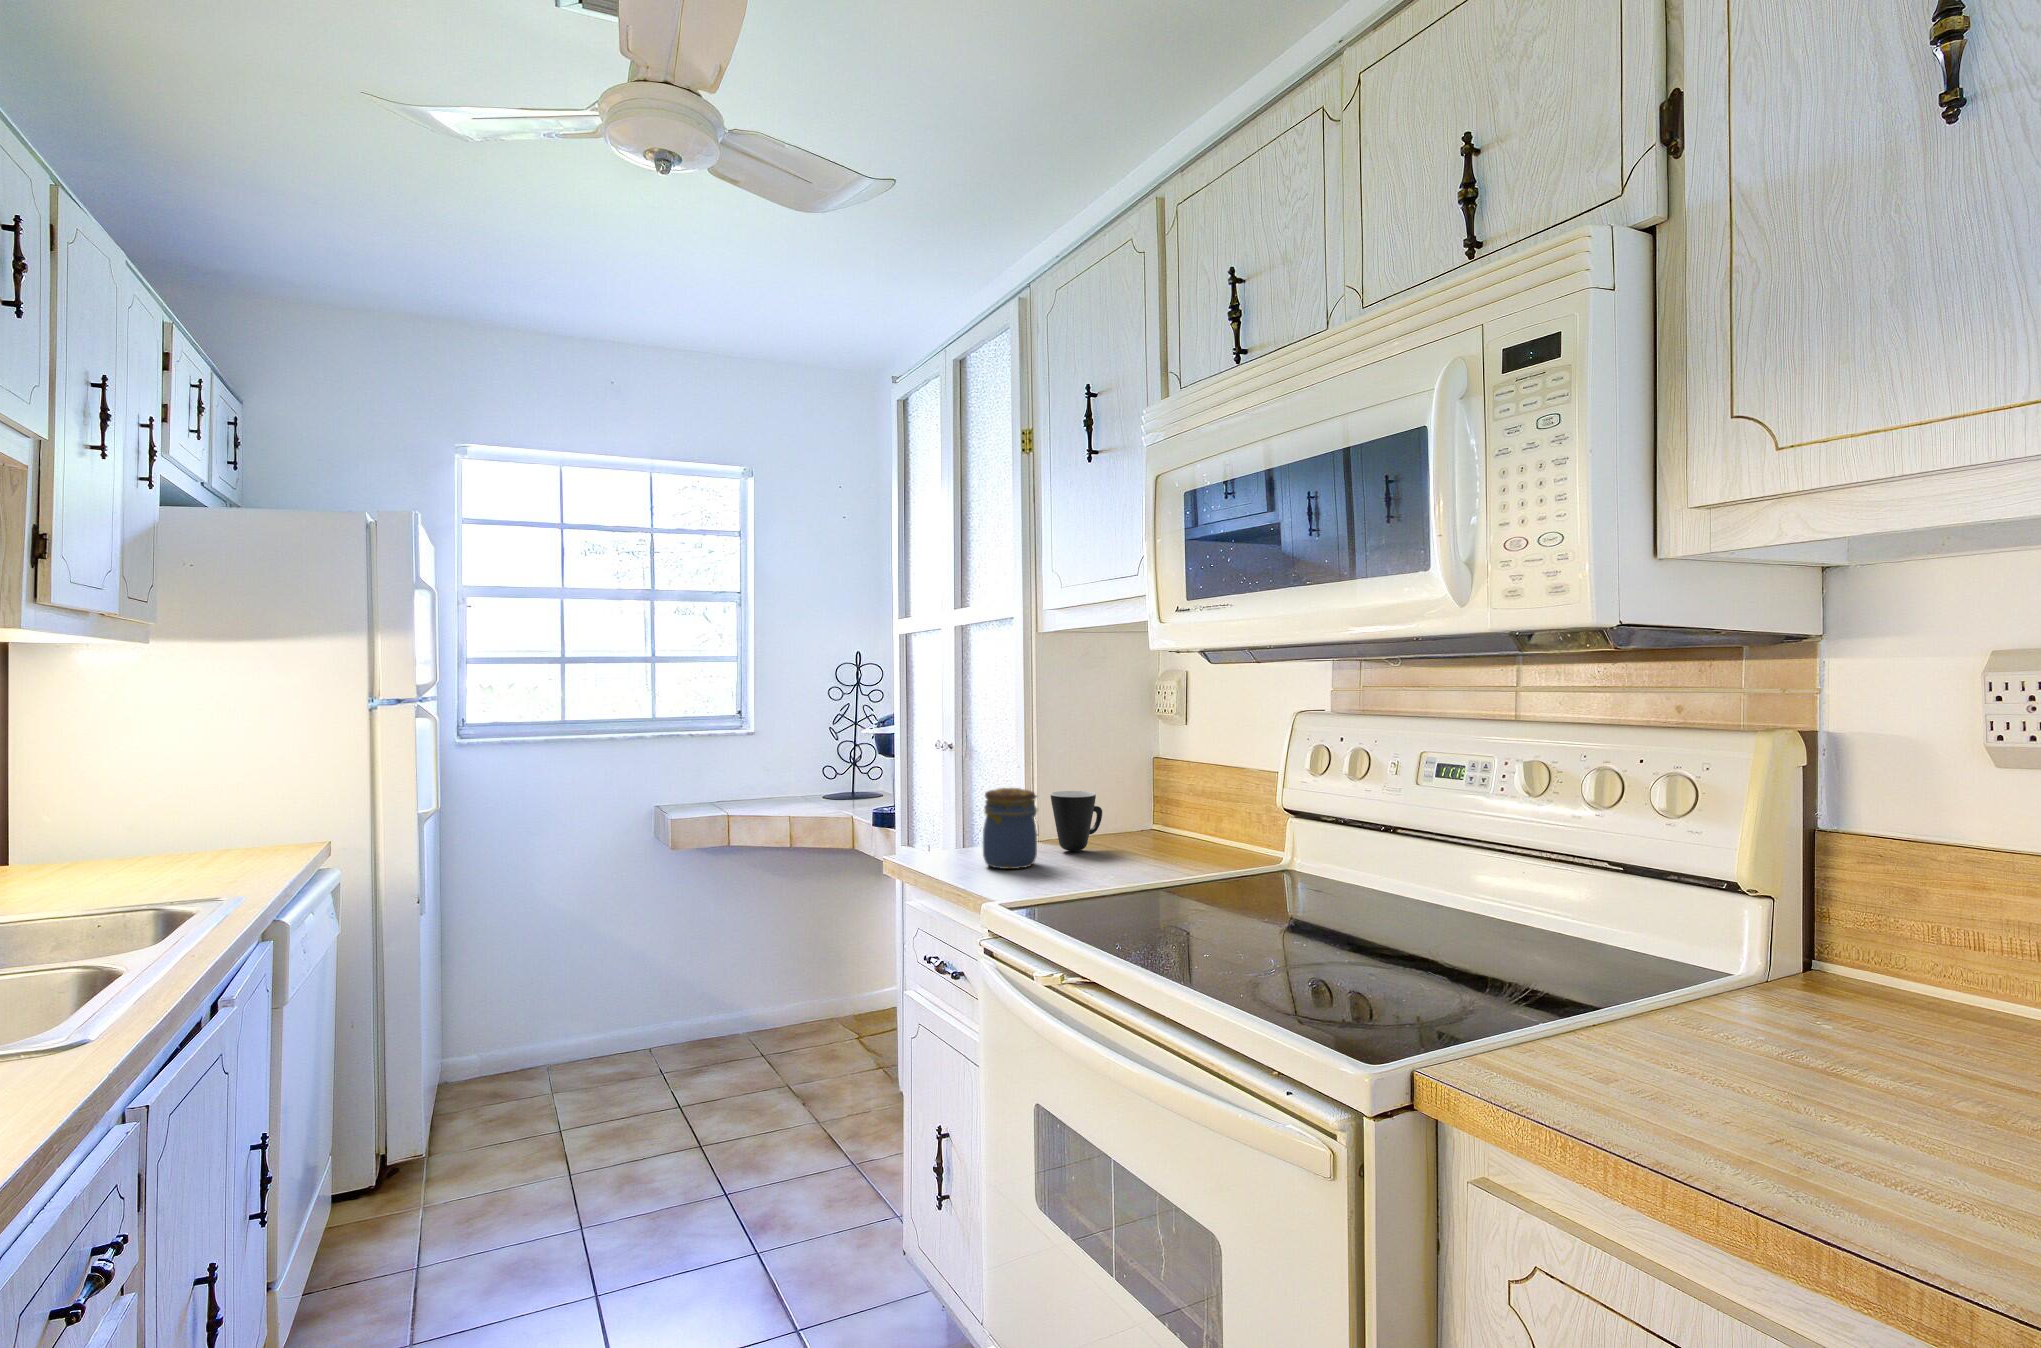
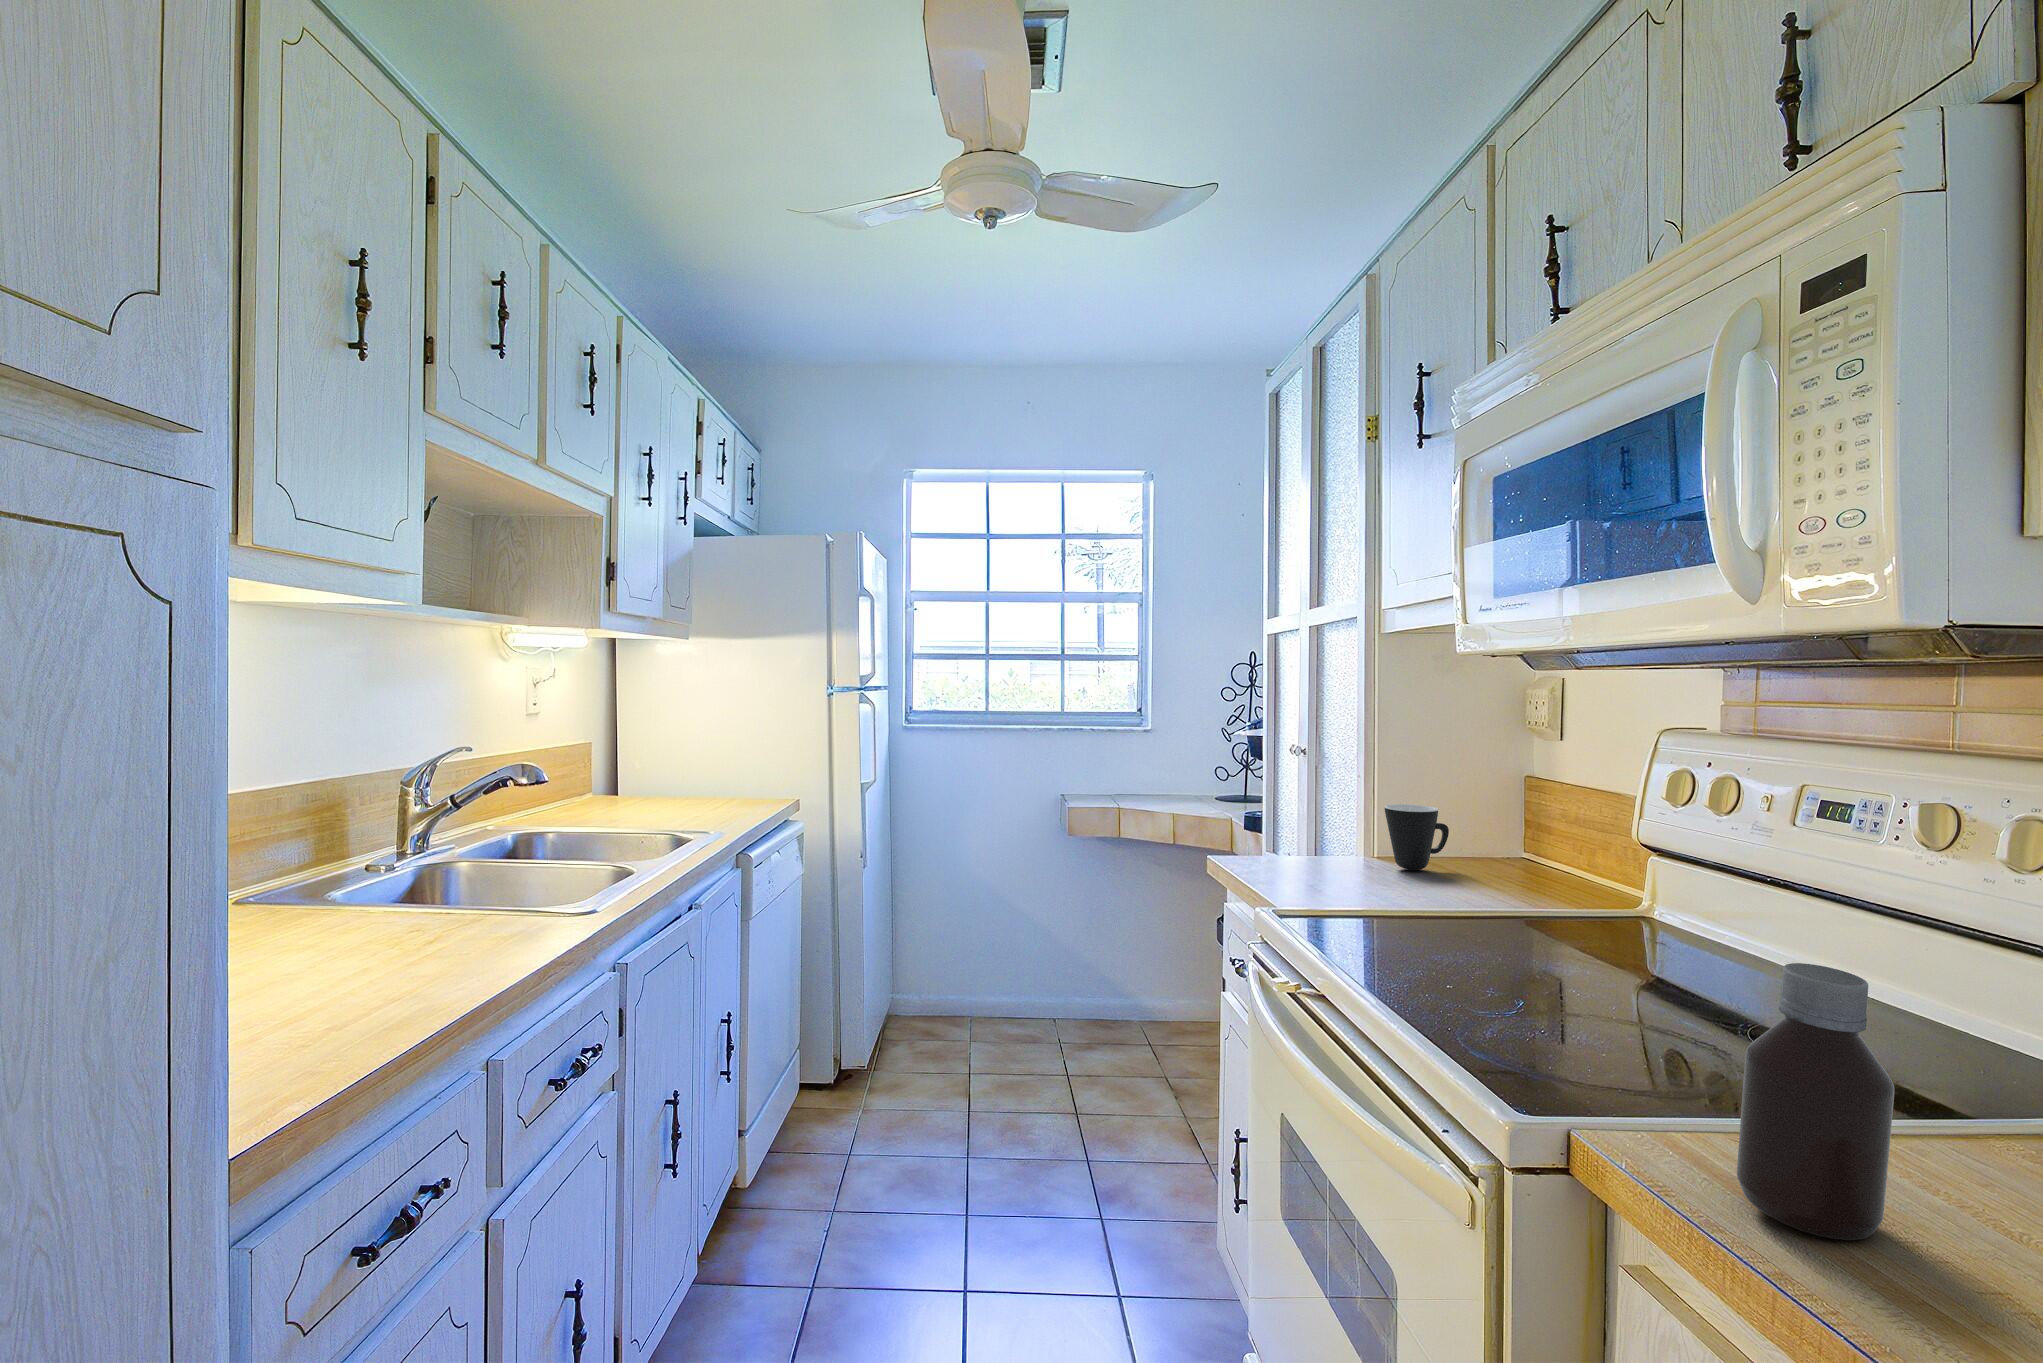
jar: present [983,788,1038,869] -> none [1298,796,1363,881]
bottle: none [1576,896,1693,1122] -> present [1737,963,1894,1240]

